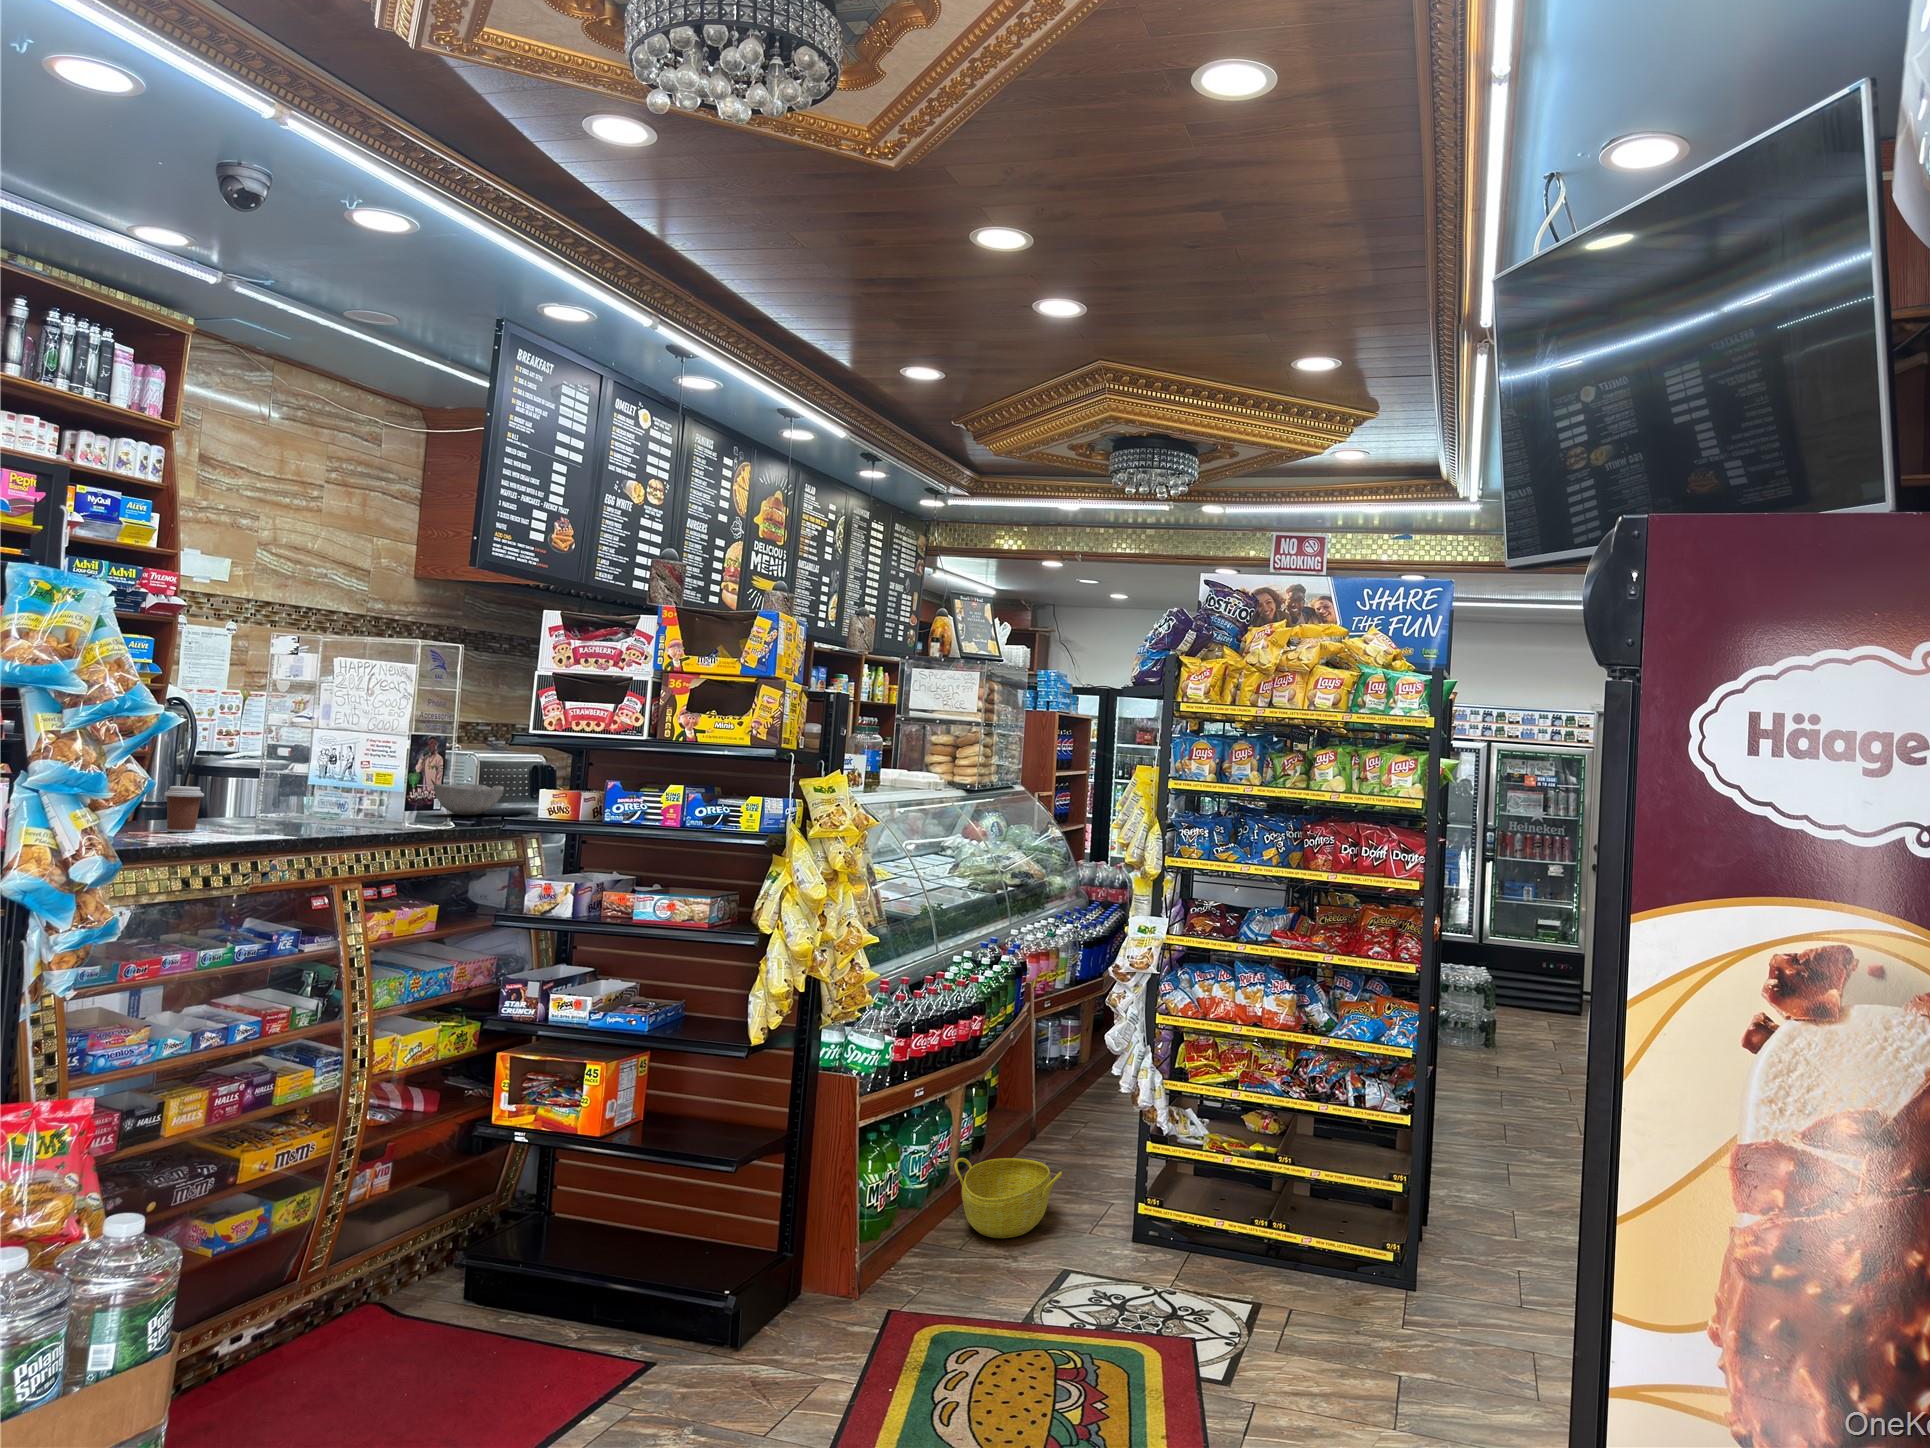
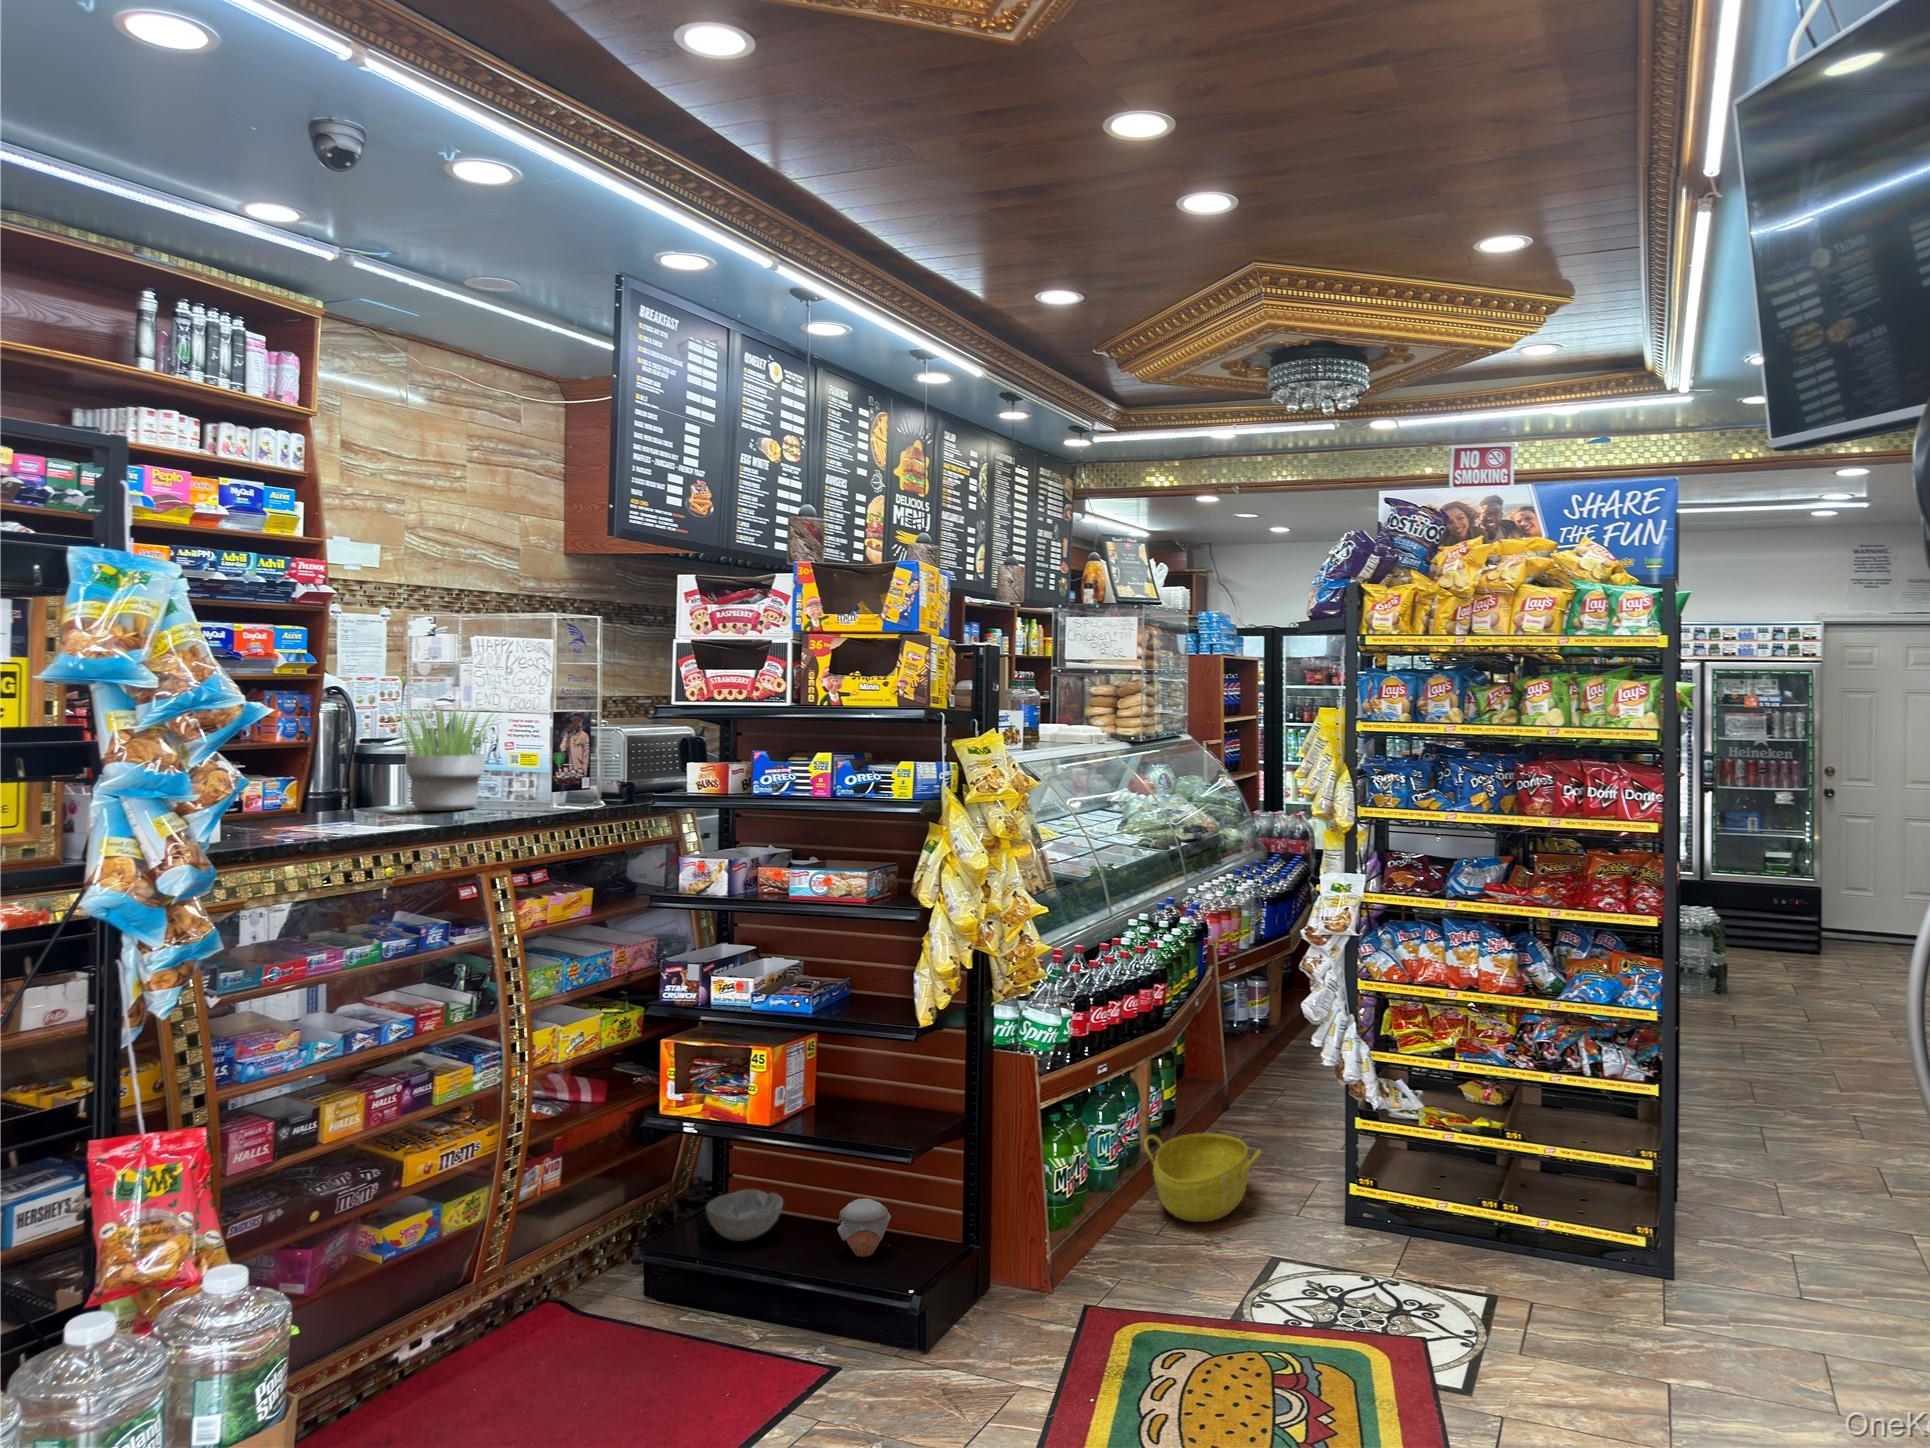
potted plant: none [237,719,369,824] -> present [400,707,502,811]
bowl: present [434,784,504,815] -> present [706,1189,783,1241]
coffee cup: present [164,786,204,832] -> none [306,778,345,826]
jar: none [661,1207,713,1261] -> present [837,1199,891,1257]

